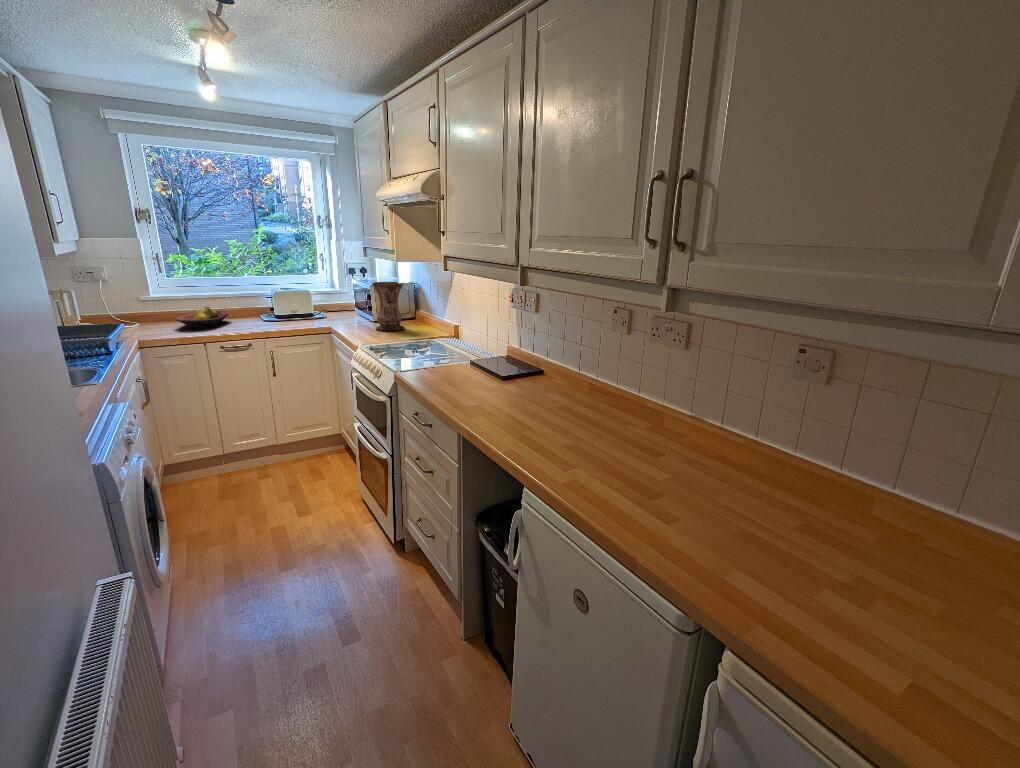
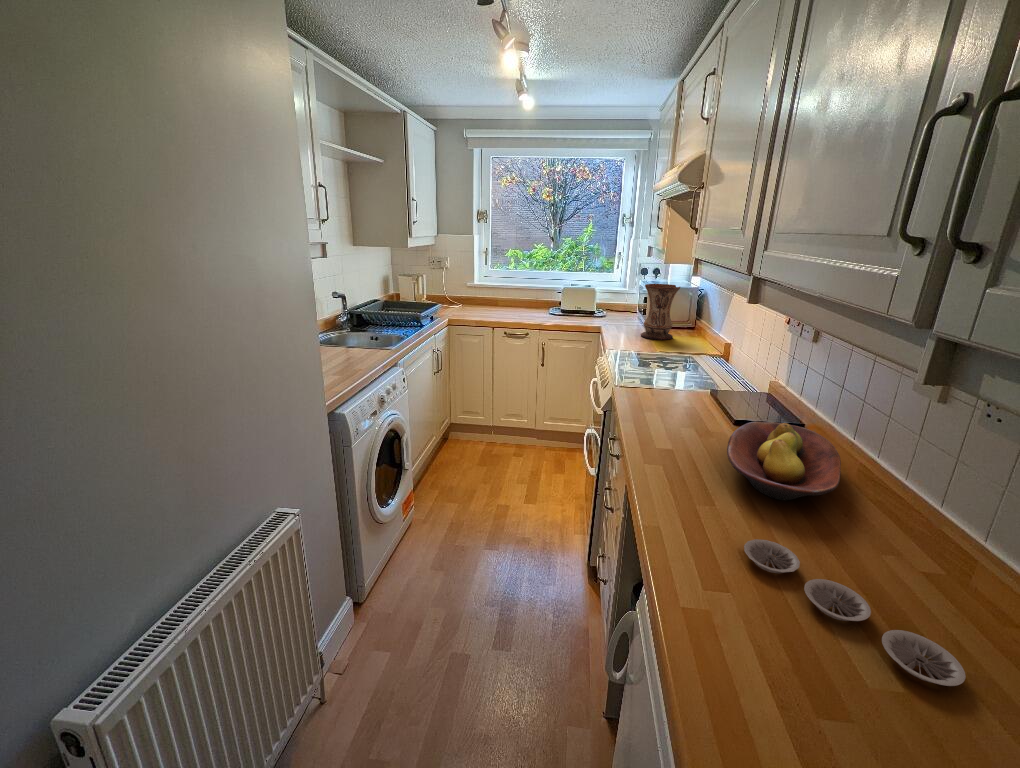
fruit bowl: present [176,306,229,329] -> present [727,421,841,500]
plate: none [567,431,679,461] -> present [744,539,965,686]

